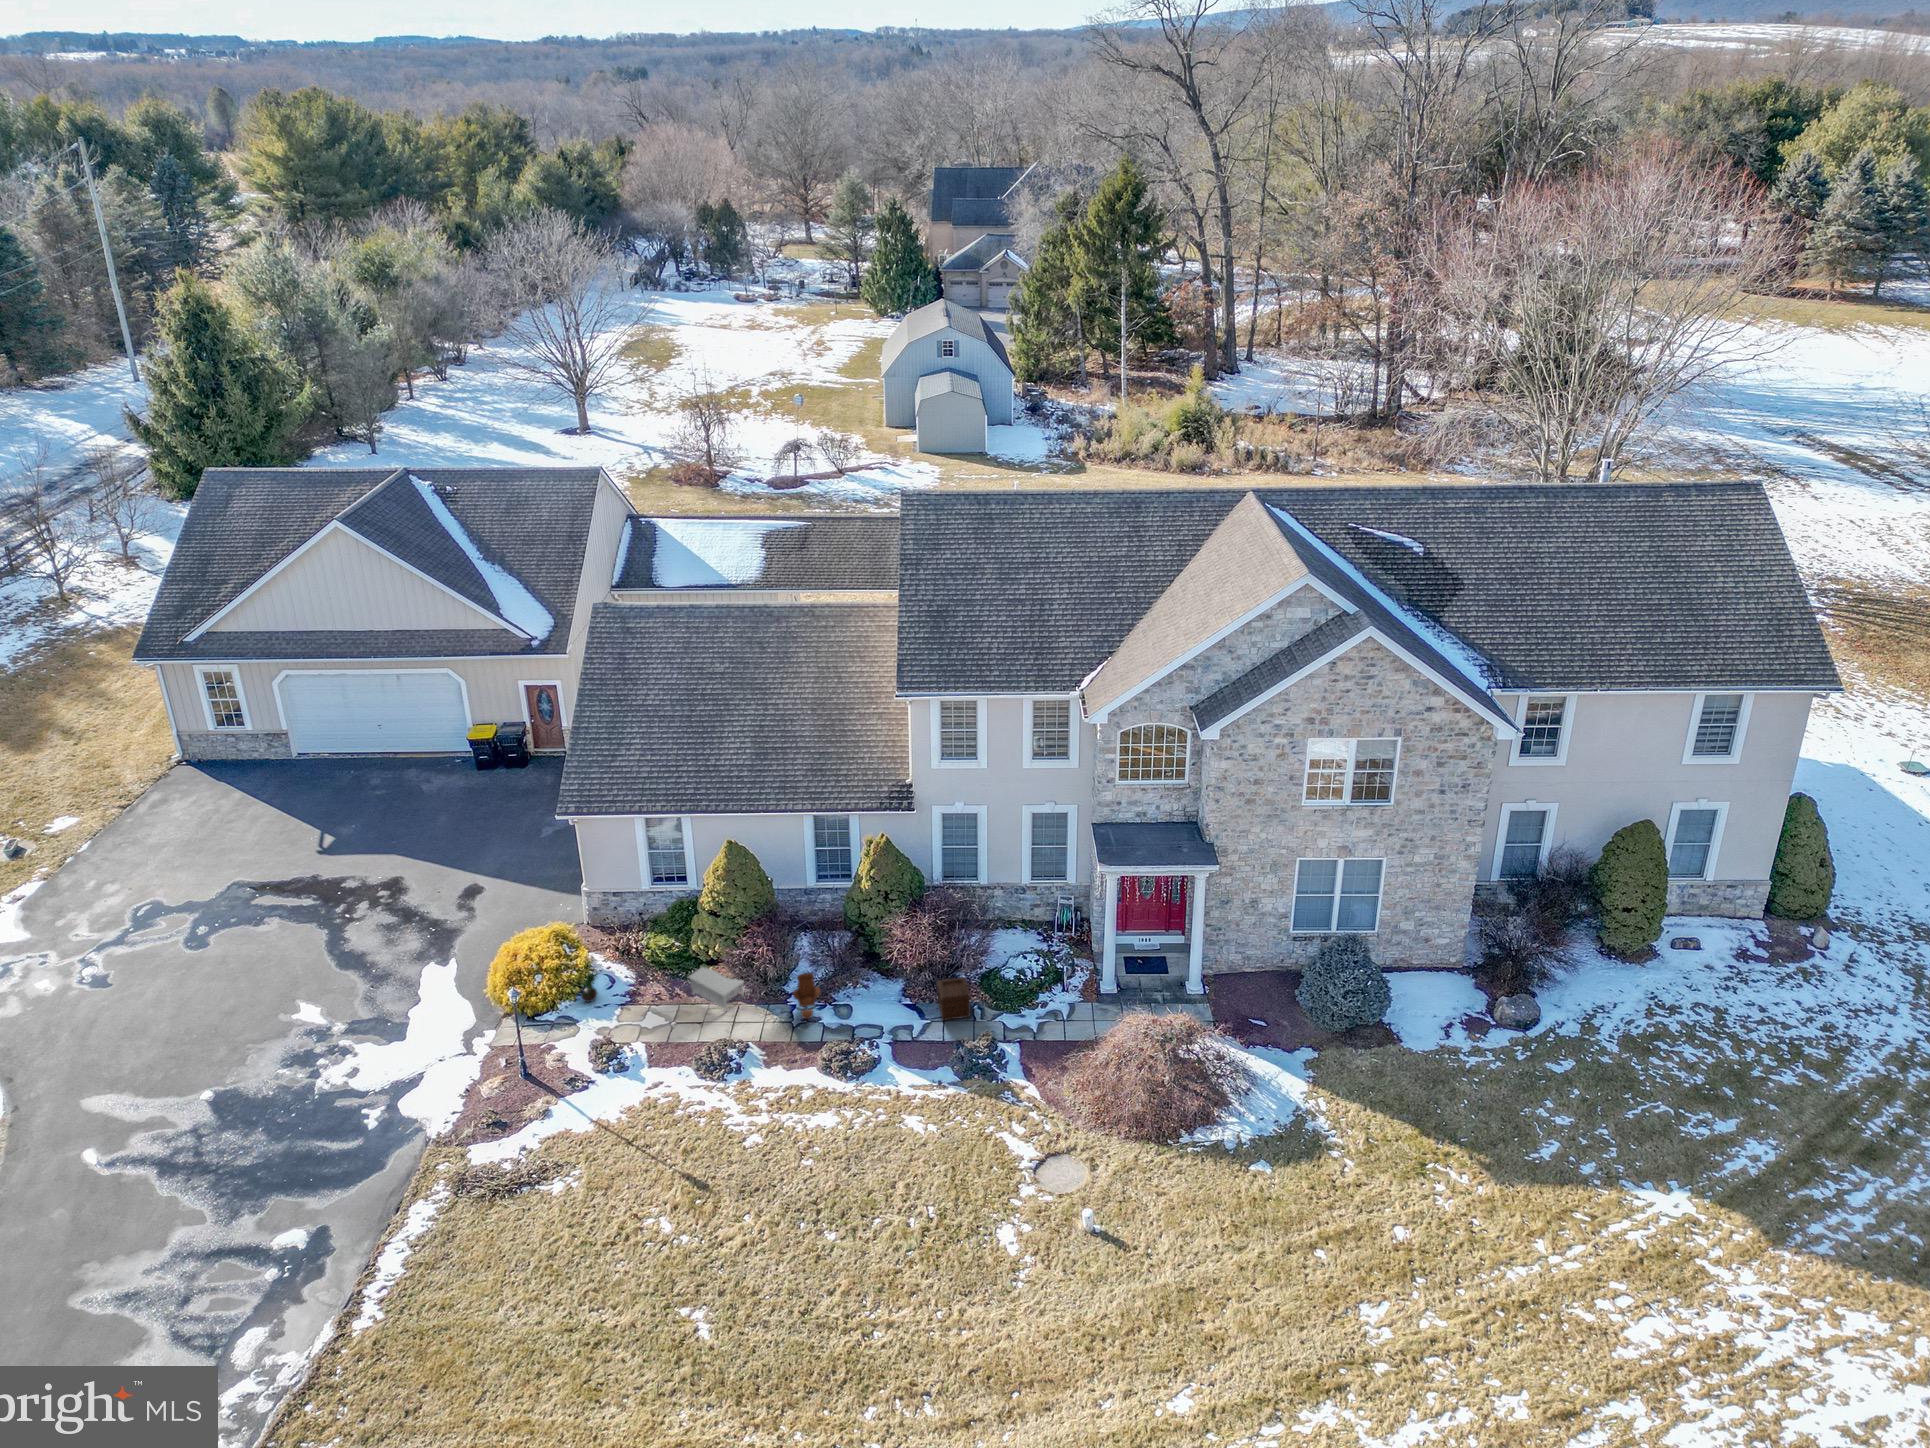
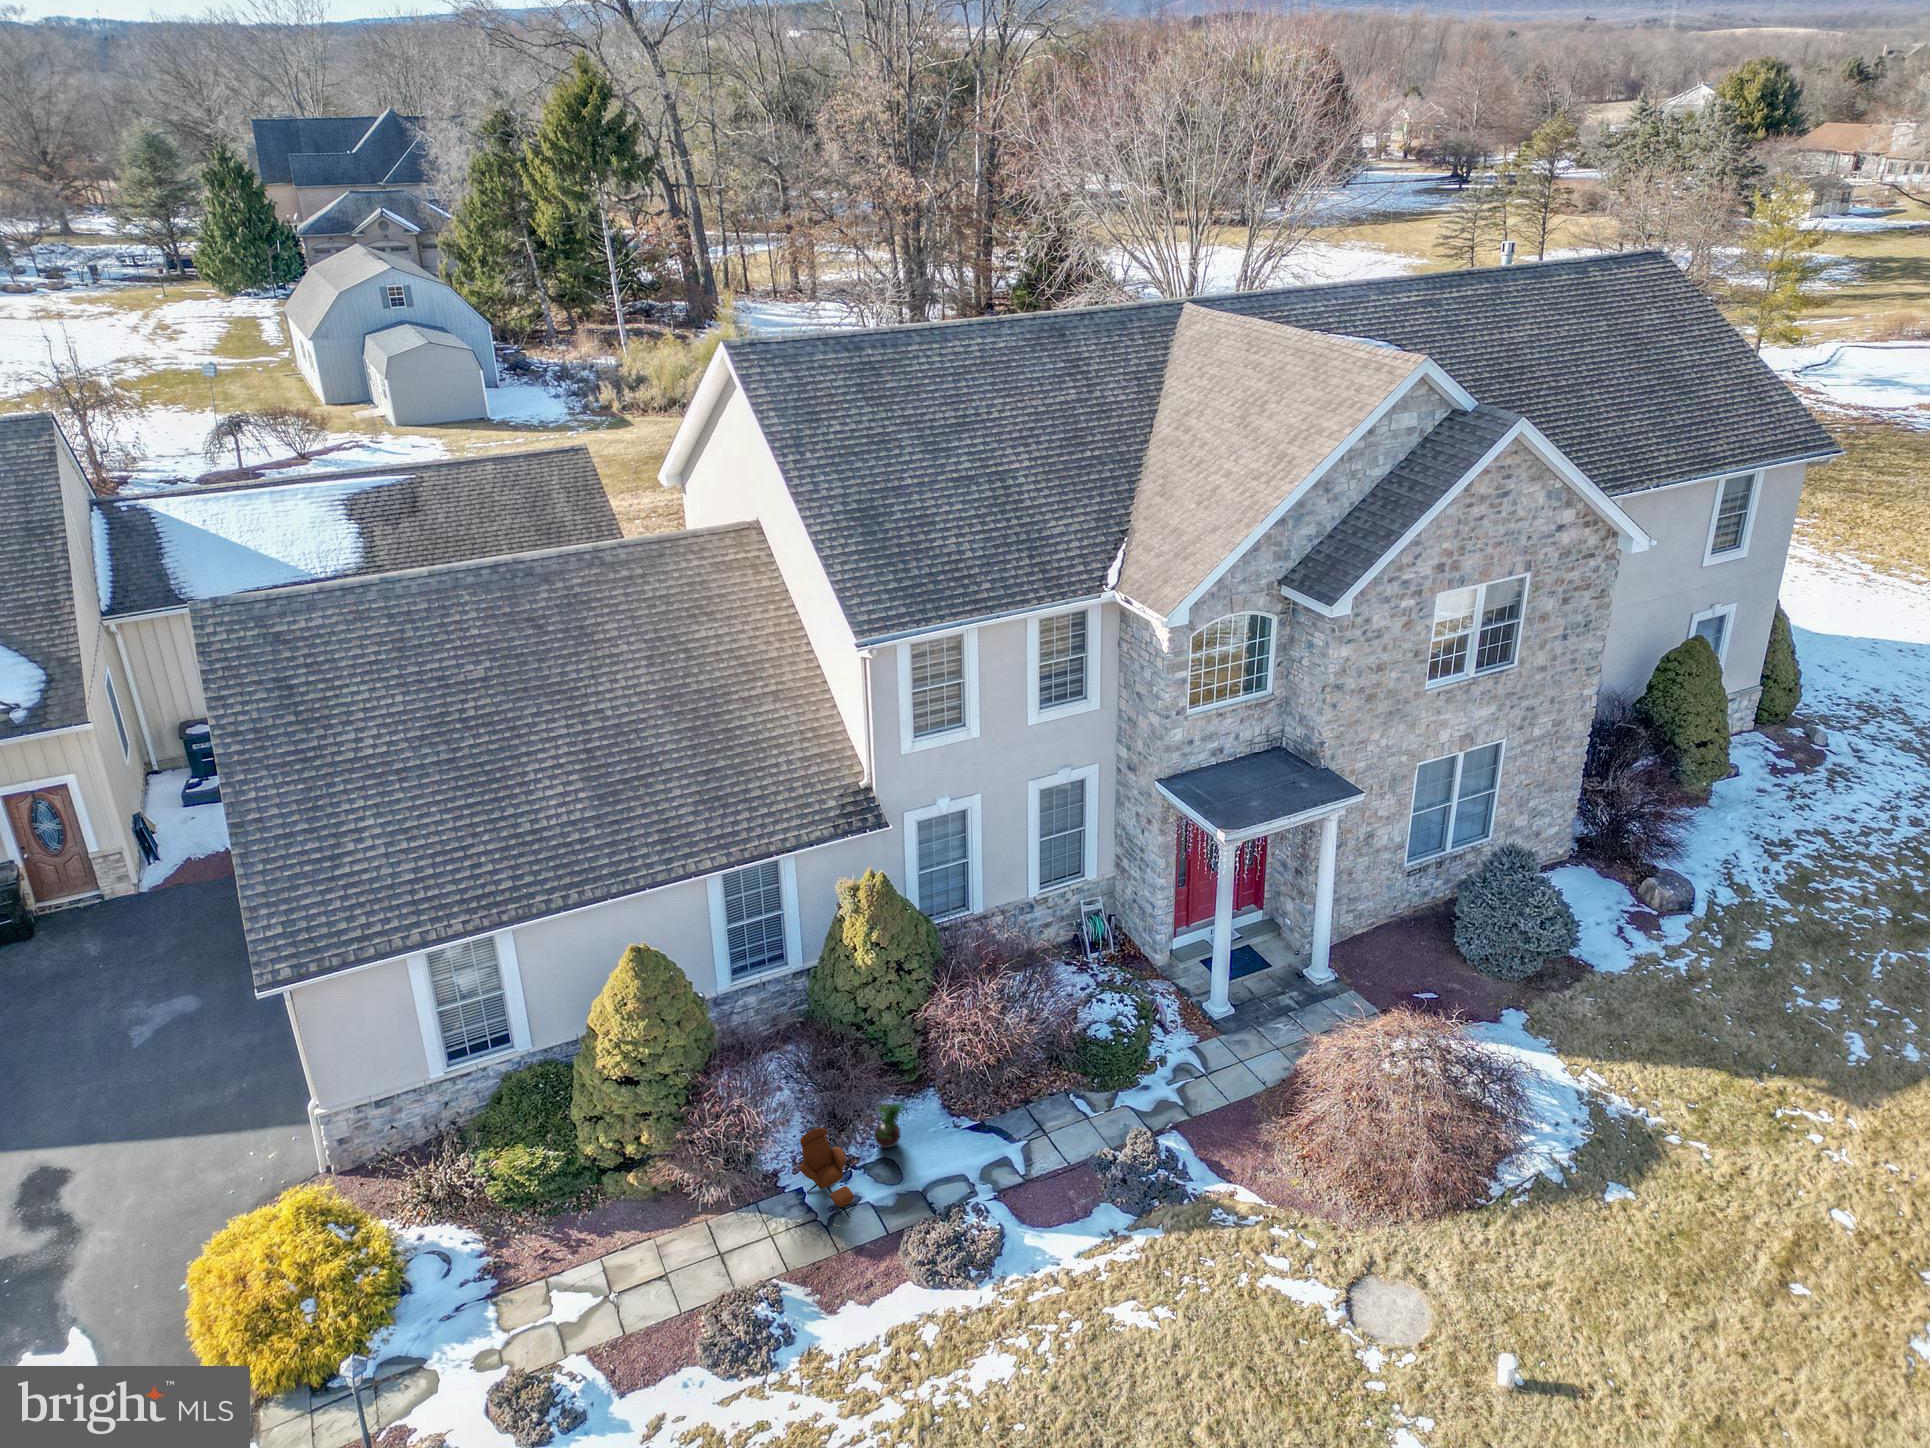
storage bench: present [689,967,745,1012] -> none [603,1169,711,1245]
potted tree: present [581,973,597,1002] -> present [874,1104,905,1148]
wooden crate: present [937,977,971,1021] -> none [1017,1055,1081,1132]

